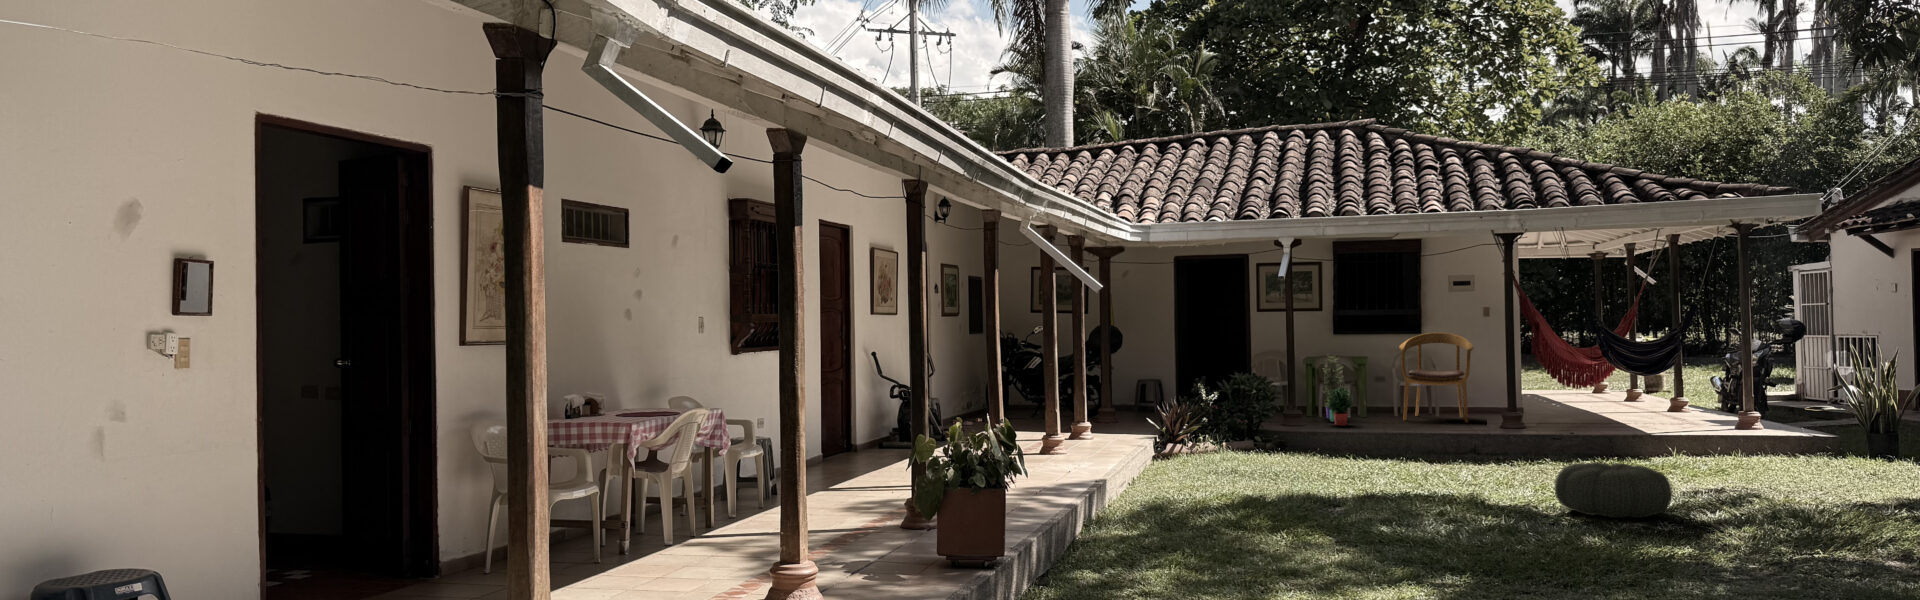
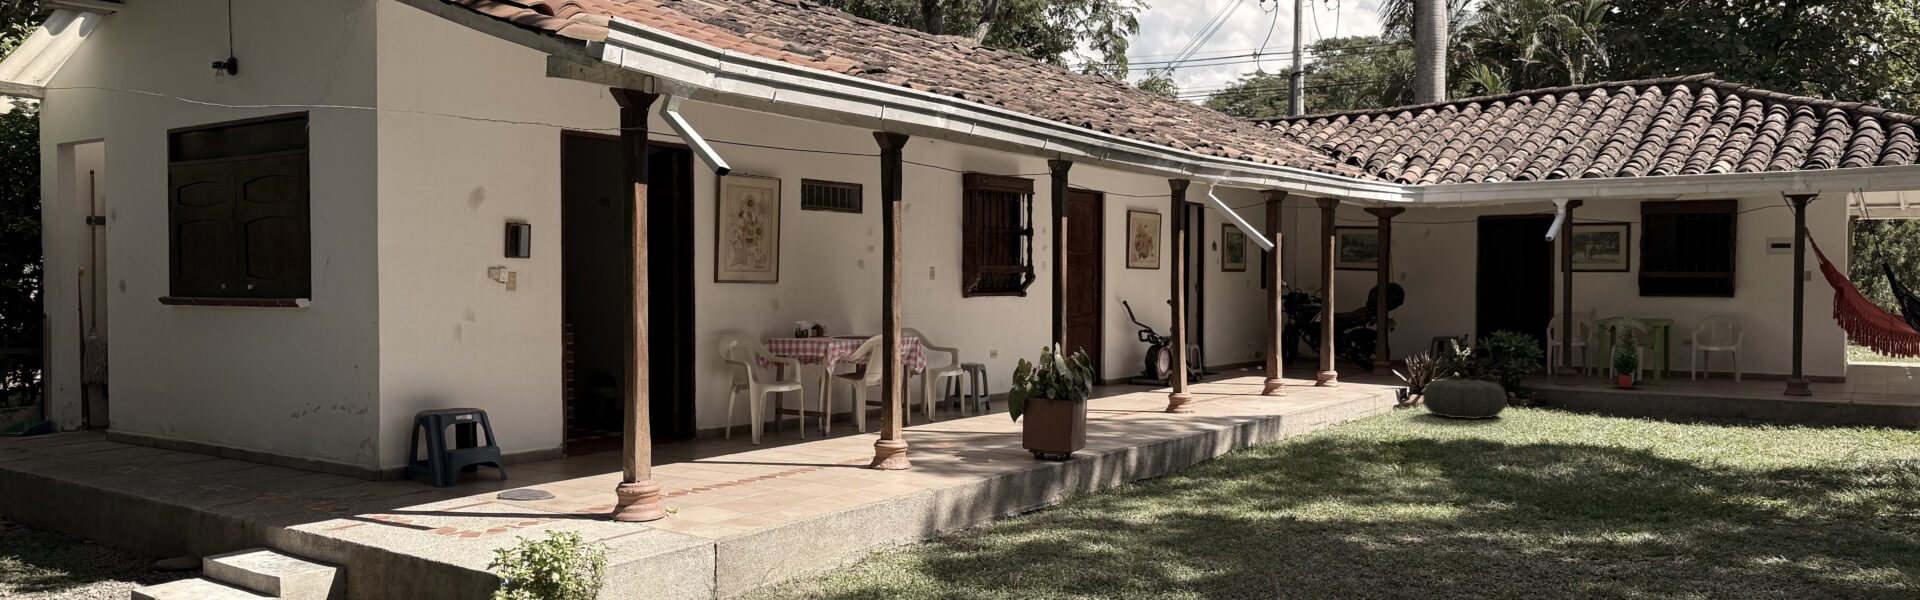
chair: present [1399,333,1473,423] -> none [1701,296,1783,390]
pouf: present [1554,462,1672,518] -> present [1423,379,1506,419]

